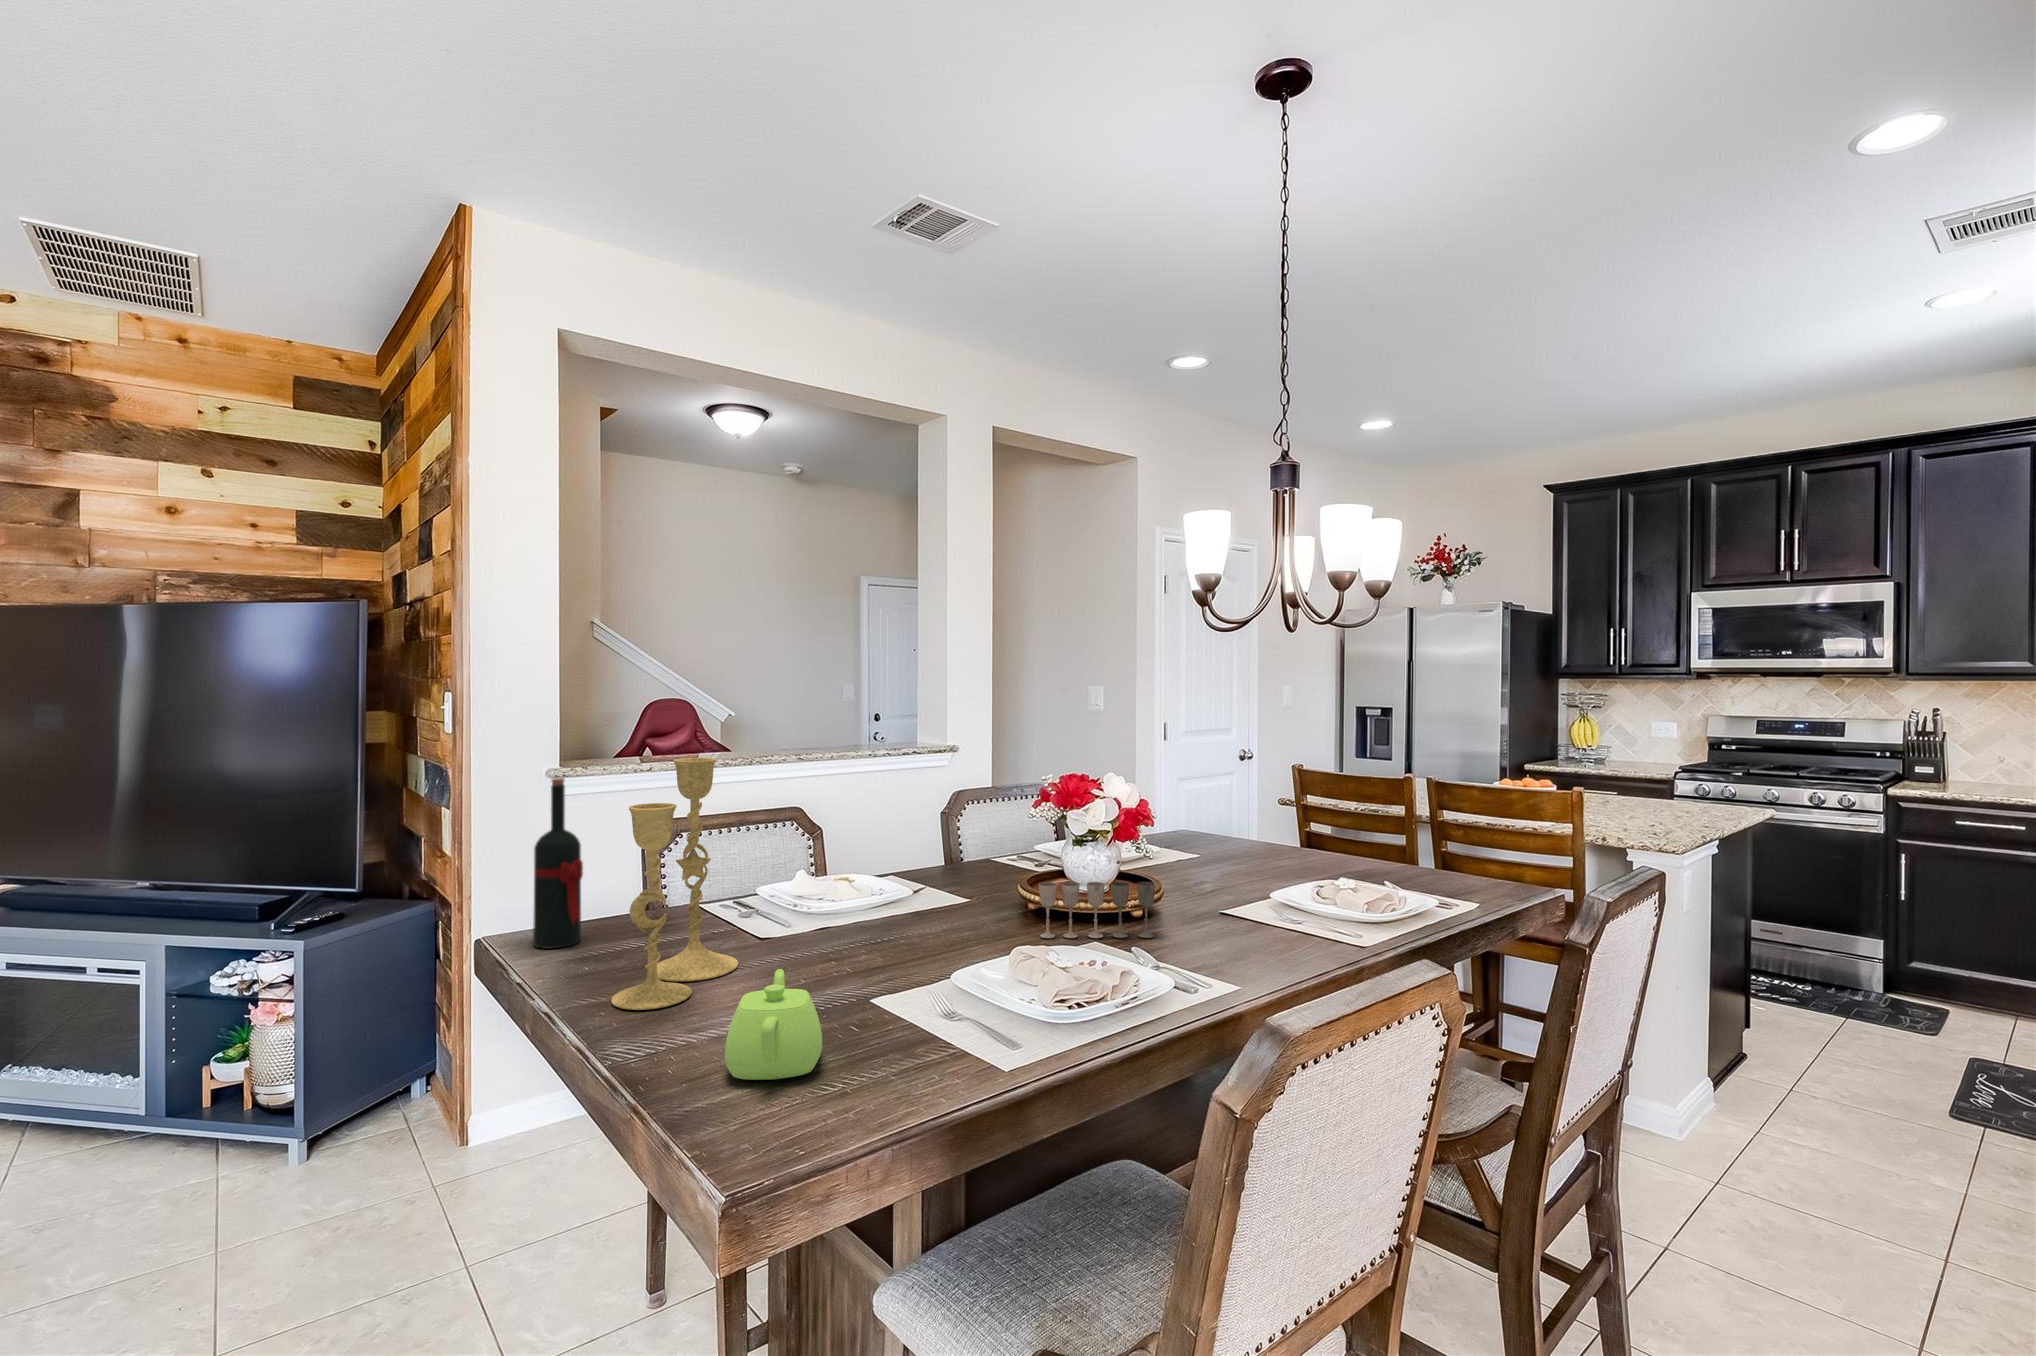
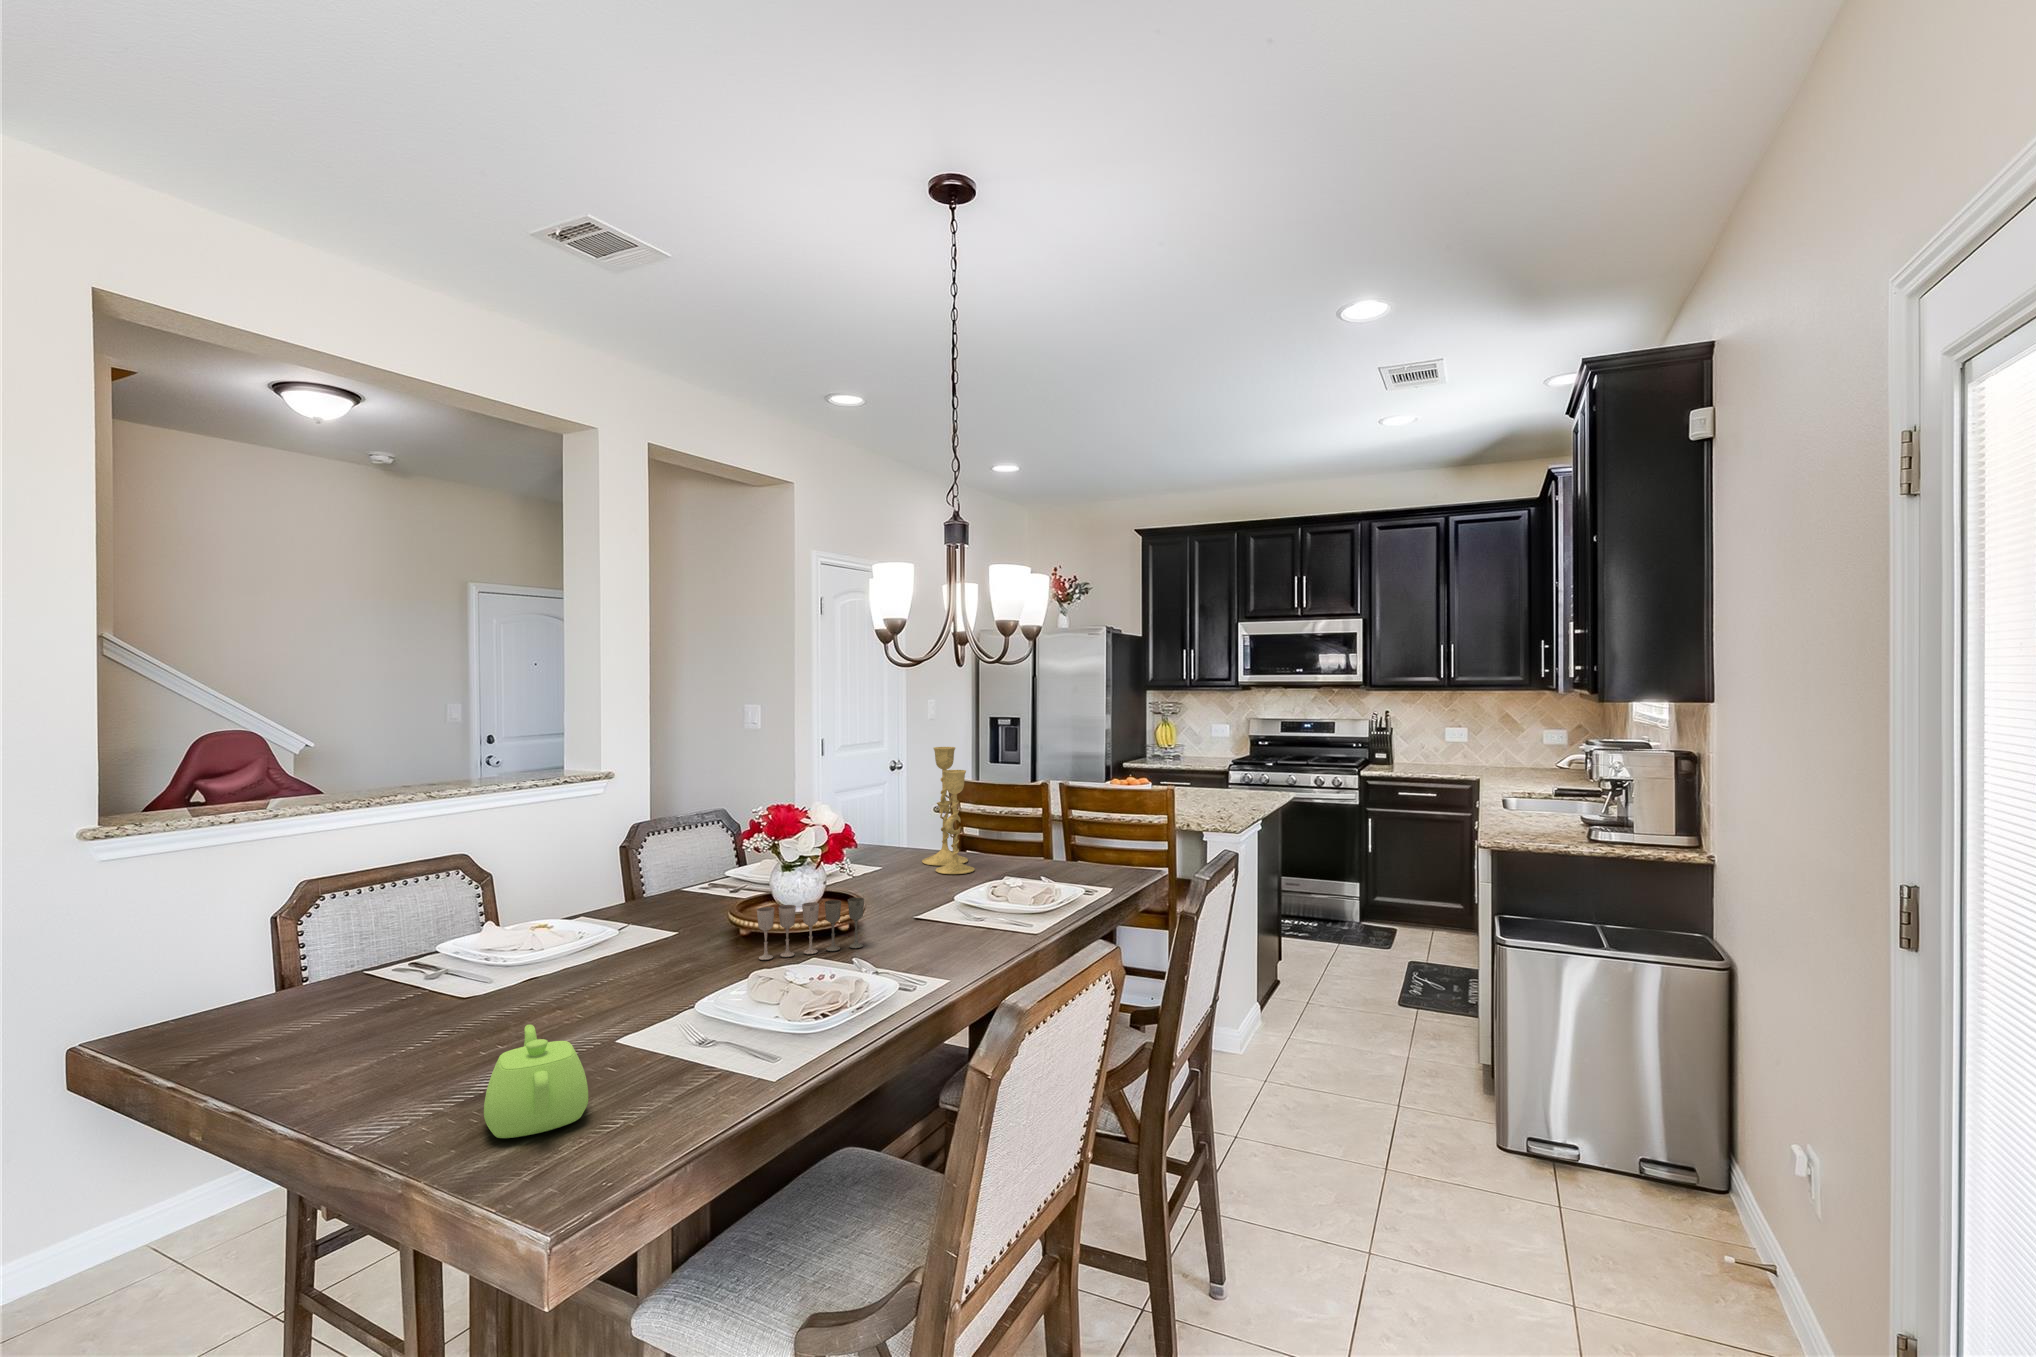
candlestick: present [612,758,738,1010] -> present [922,747,975,874]
wine bottle: present [533,778,583,949] -> none [152,847,224,1048]

